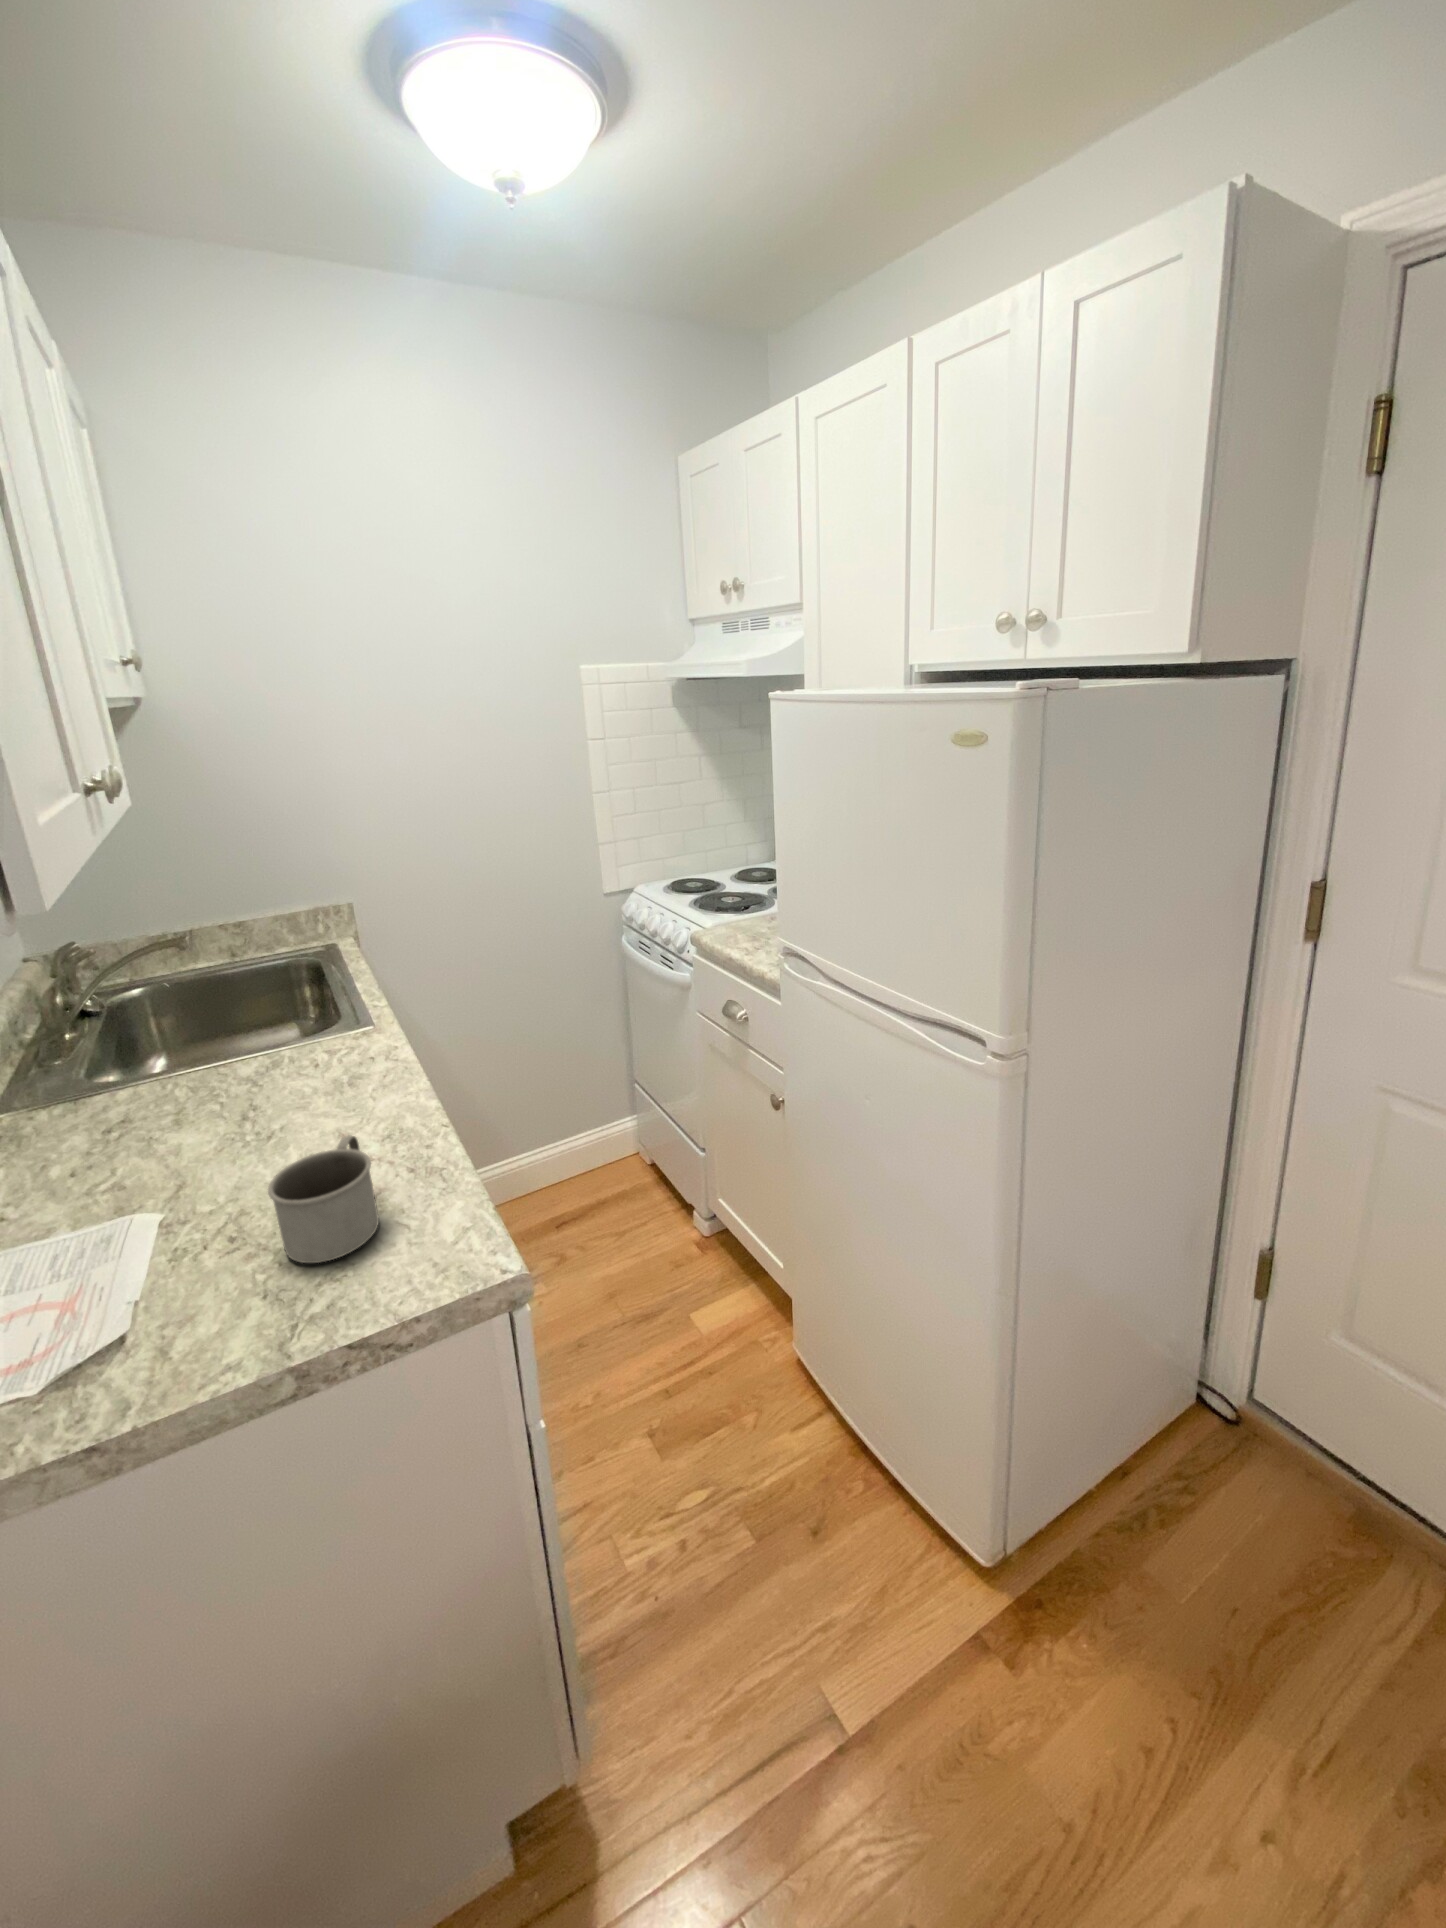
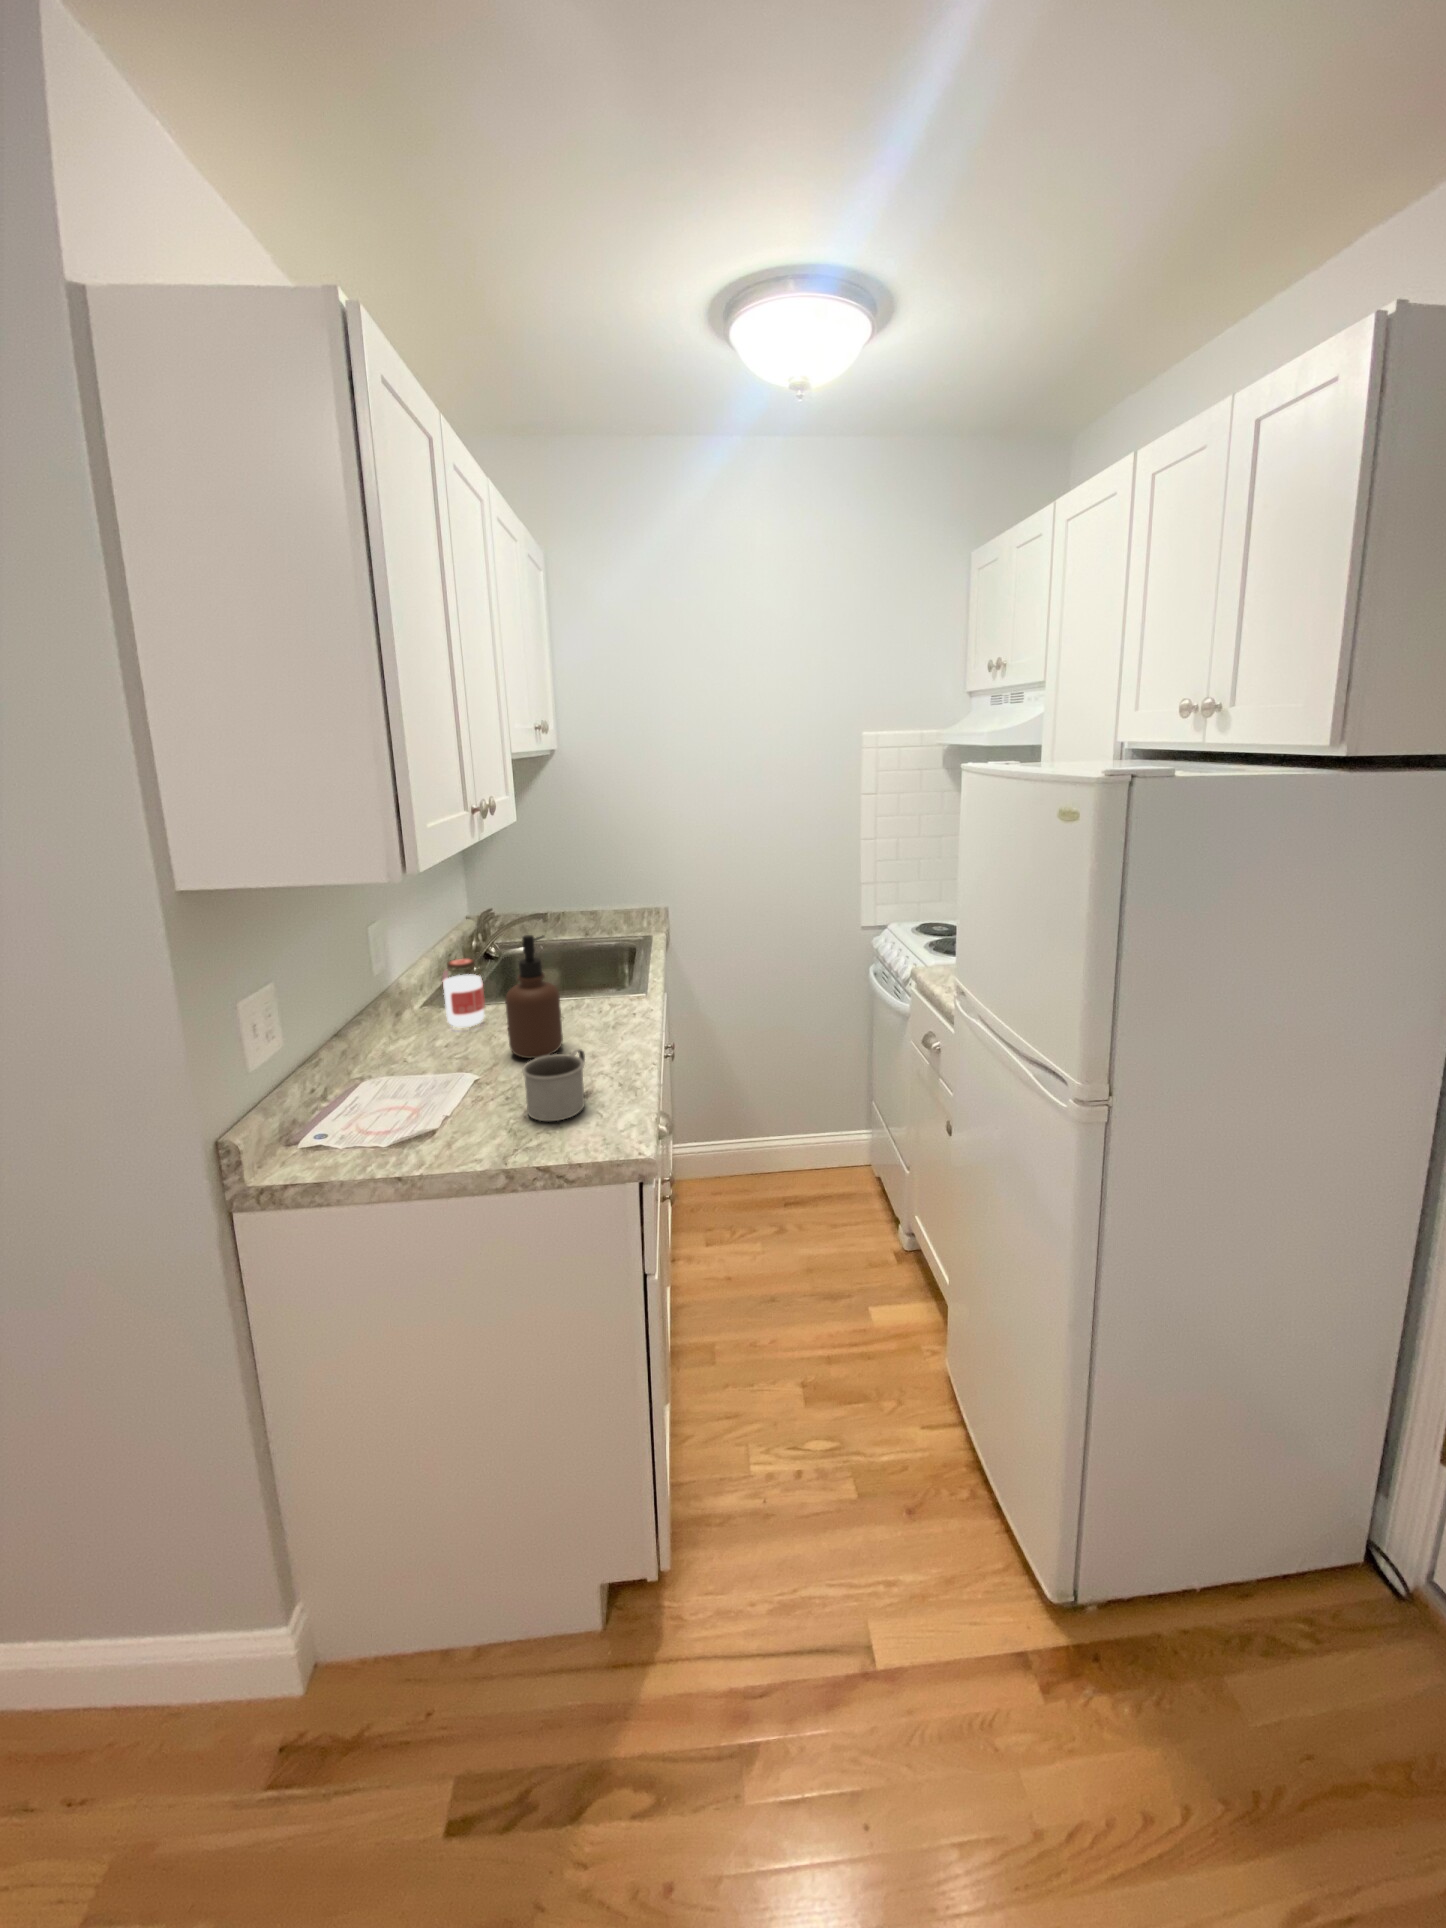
soap dispenser: none [185,974,292,1164] -> present [505,935,563,1058]
jar: none [38,1028,132,1141] -> present [442,958,485,1027]

